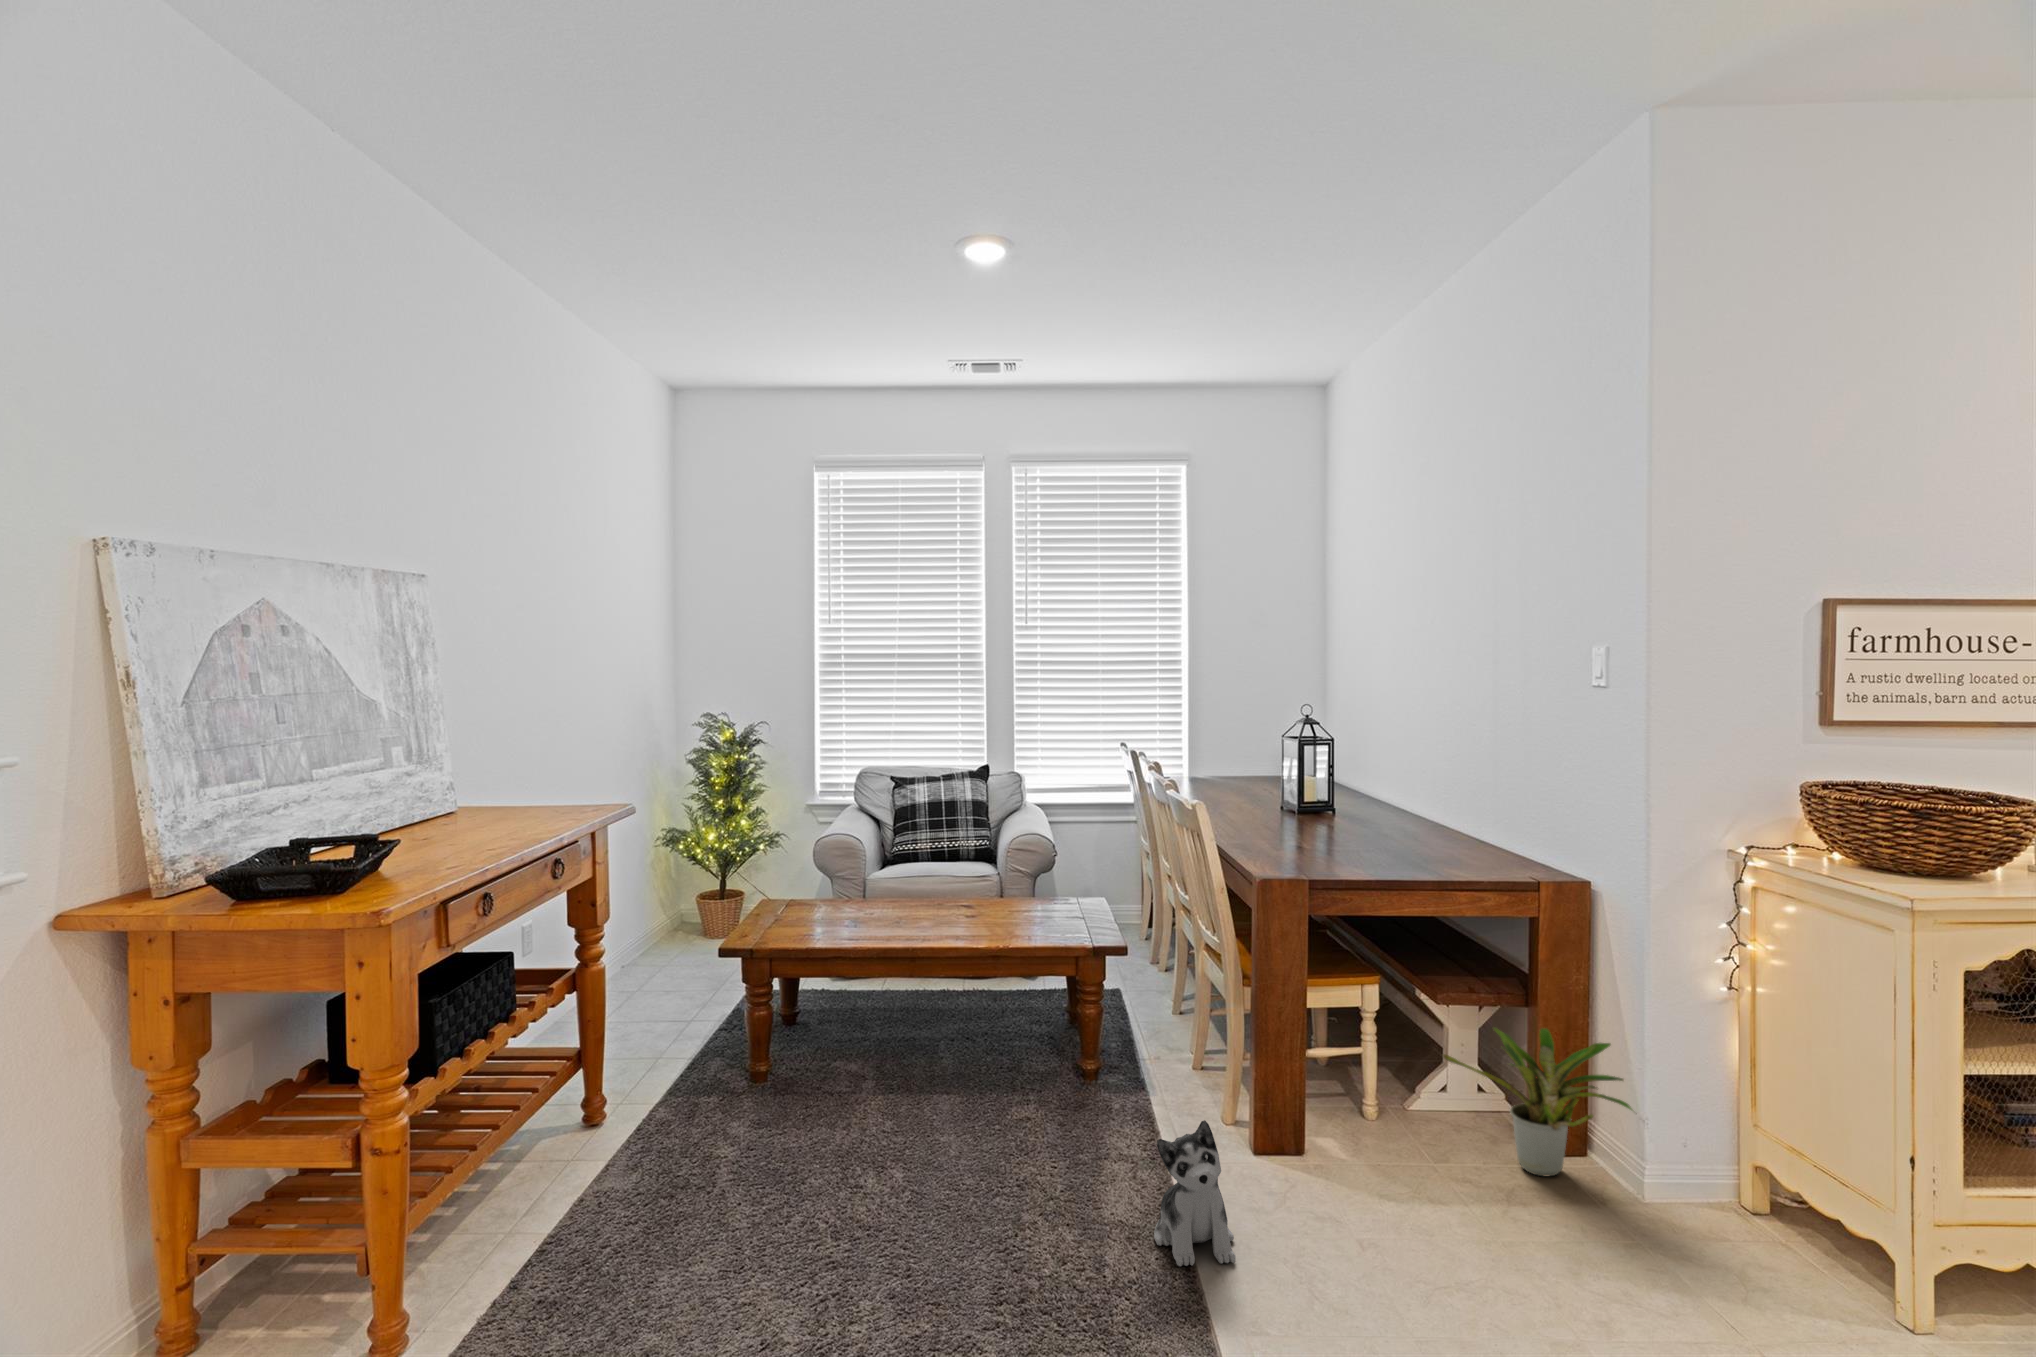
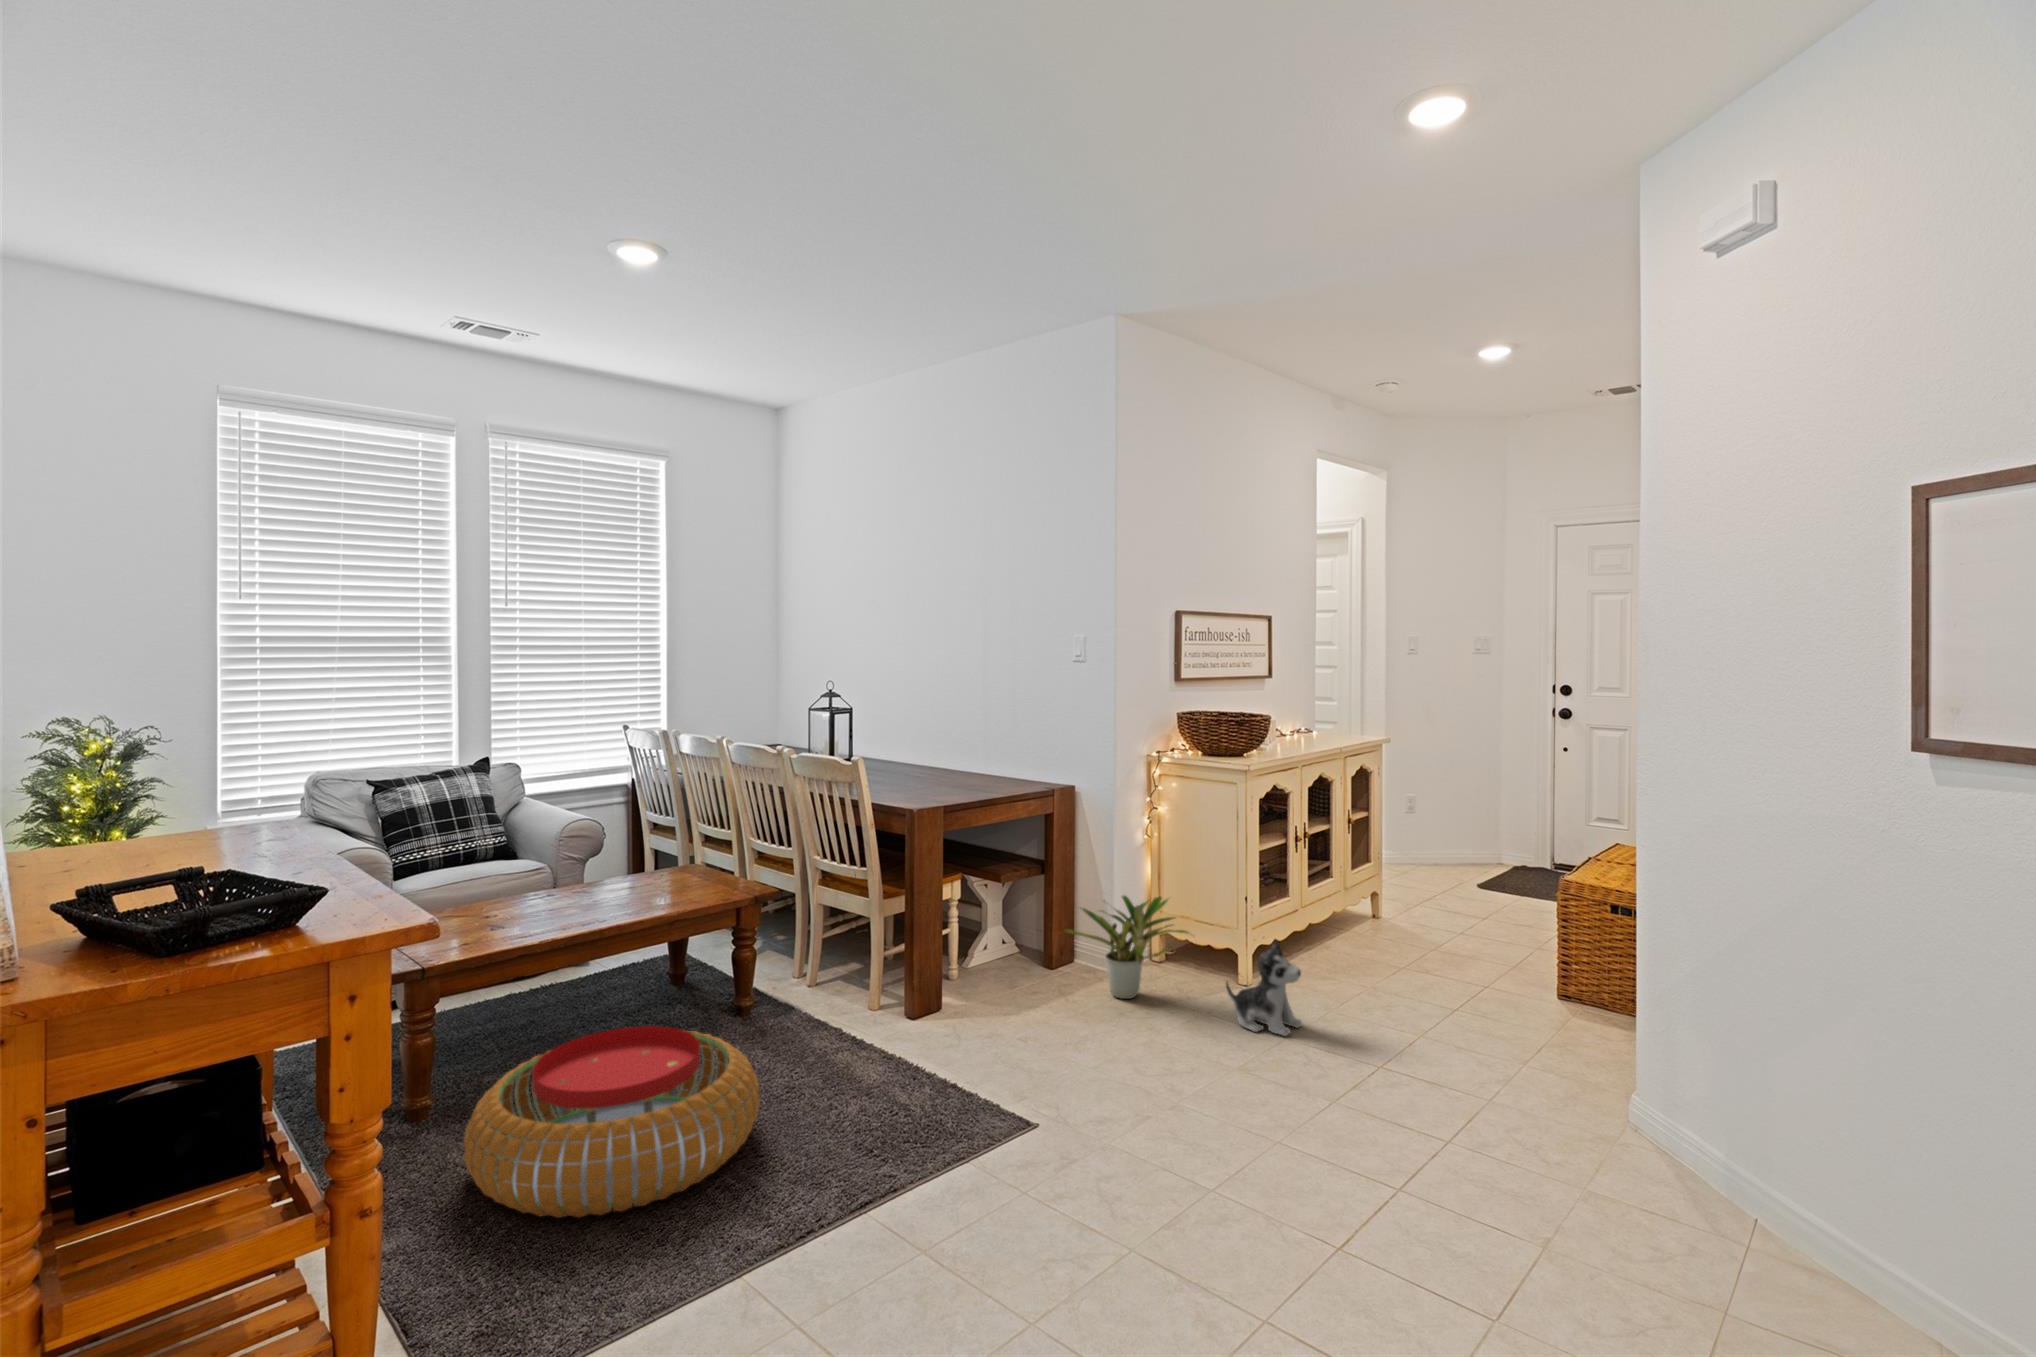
pouf: none [734,1031,987,1194] -> present [464,1026,760,1218]
plush toy: present [1154,1120,1235,1266] -> present [1226,940,1302,1036]

